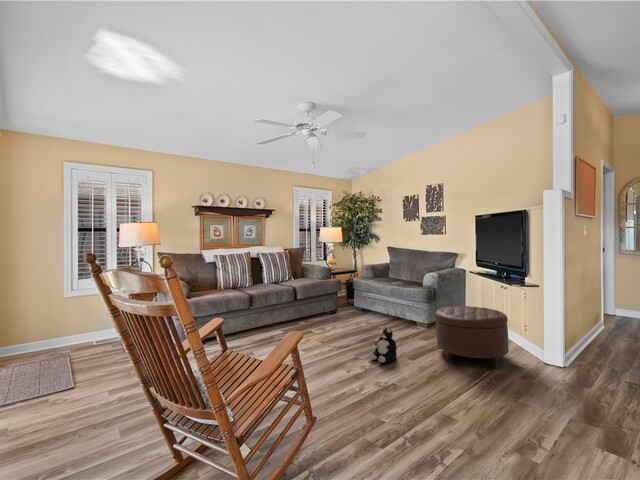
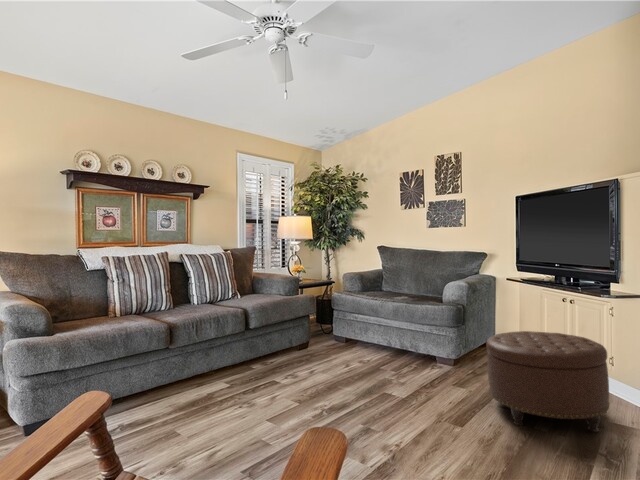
plush toy: present [369,327,397,363] -> none [389,372,436,437]

